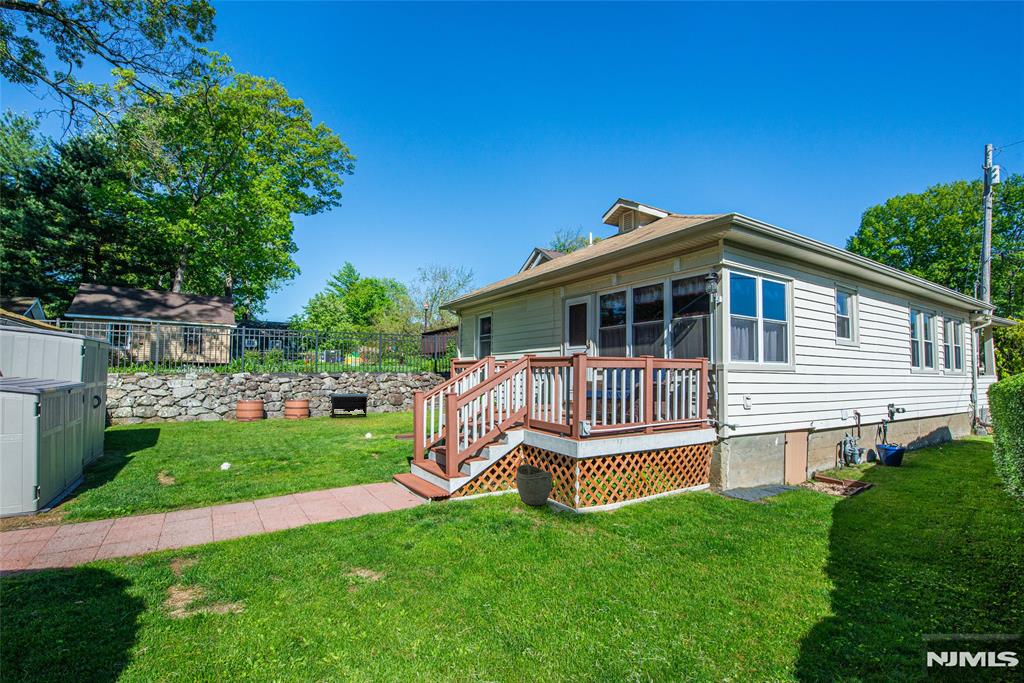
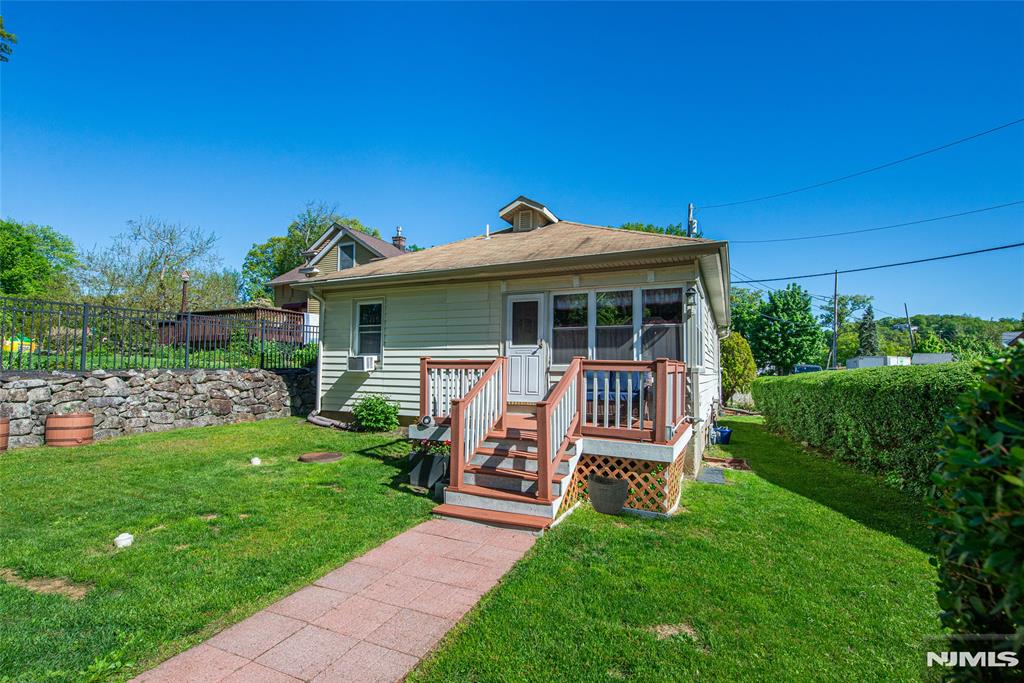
bench: present [330,394,368,418] -> none [119,399,186,438]

